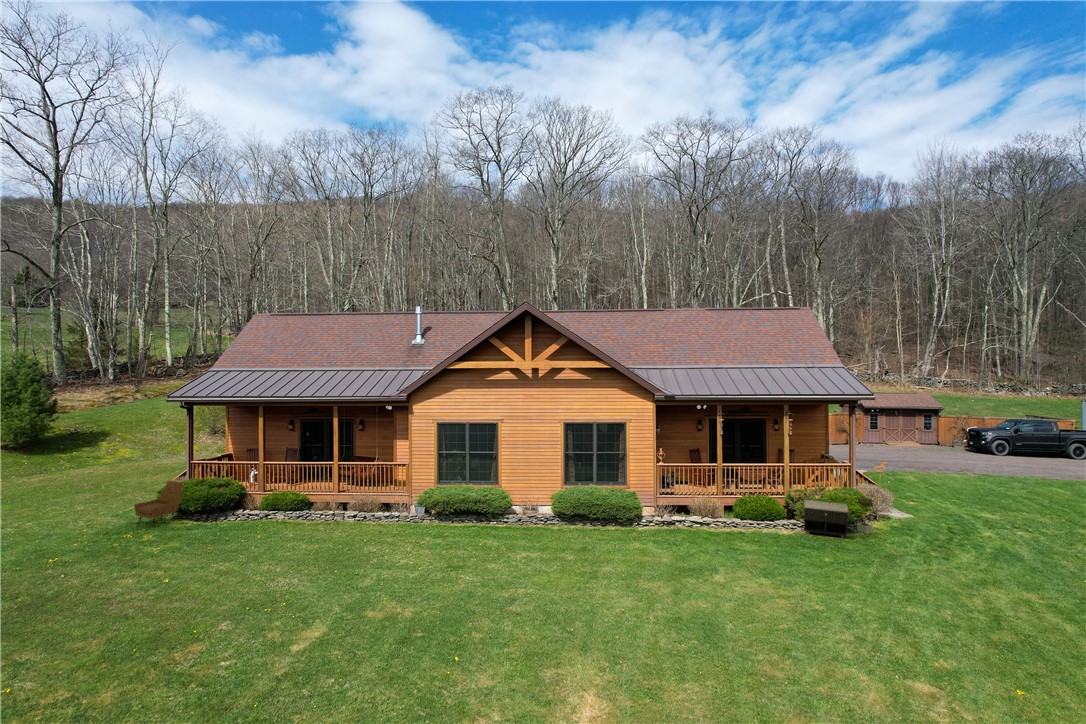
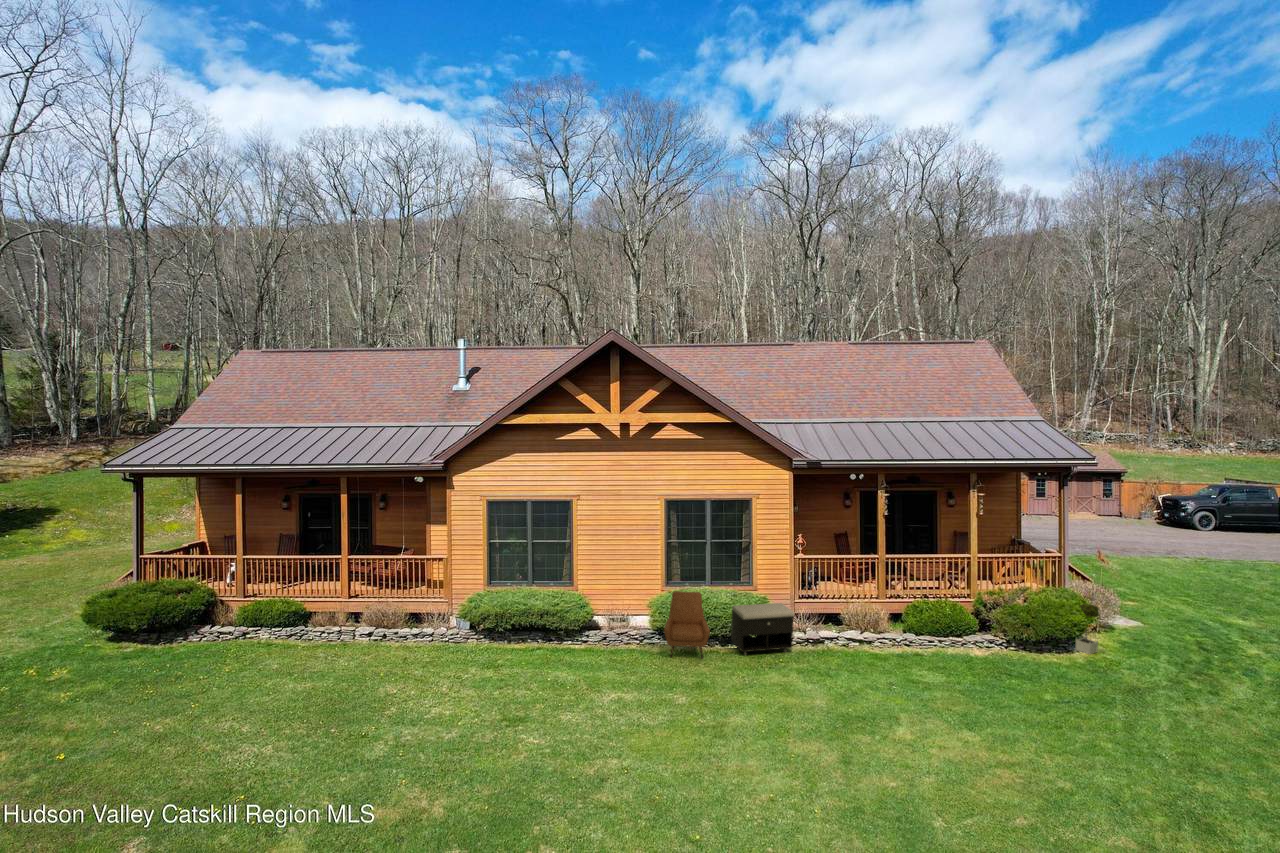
chair: present [134,481,183,526] -> present [664,591,710,658]
storage bench: present [804,500,848,538] -> present [731,603,794,655]

